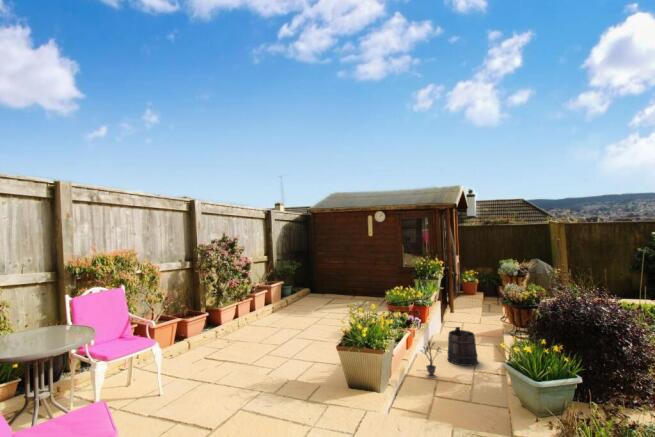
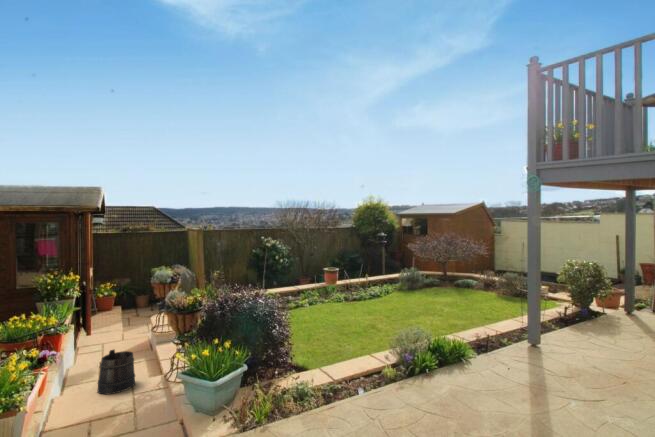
decorative plant: present [421,342,439,375] -> none [57,376,98,422]

